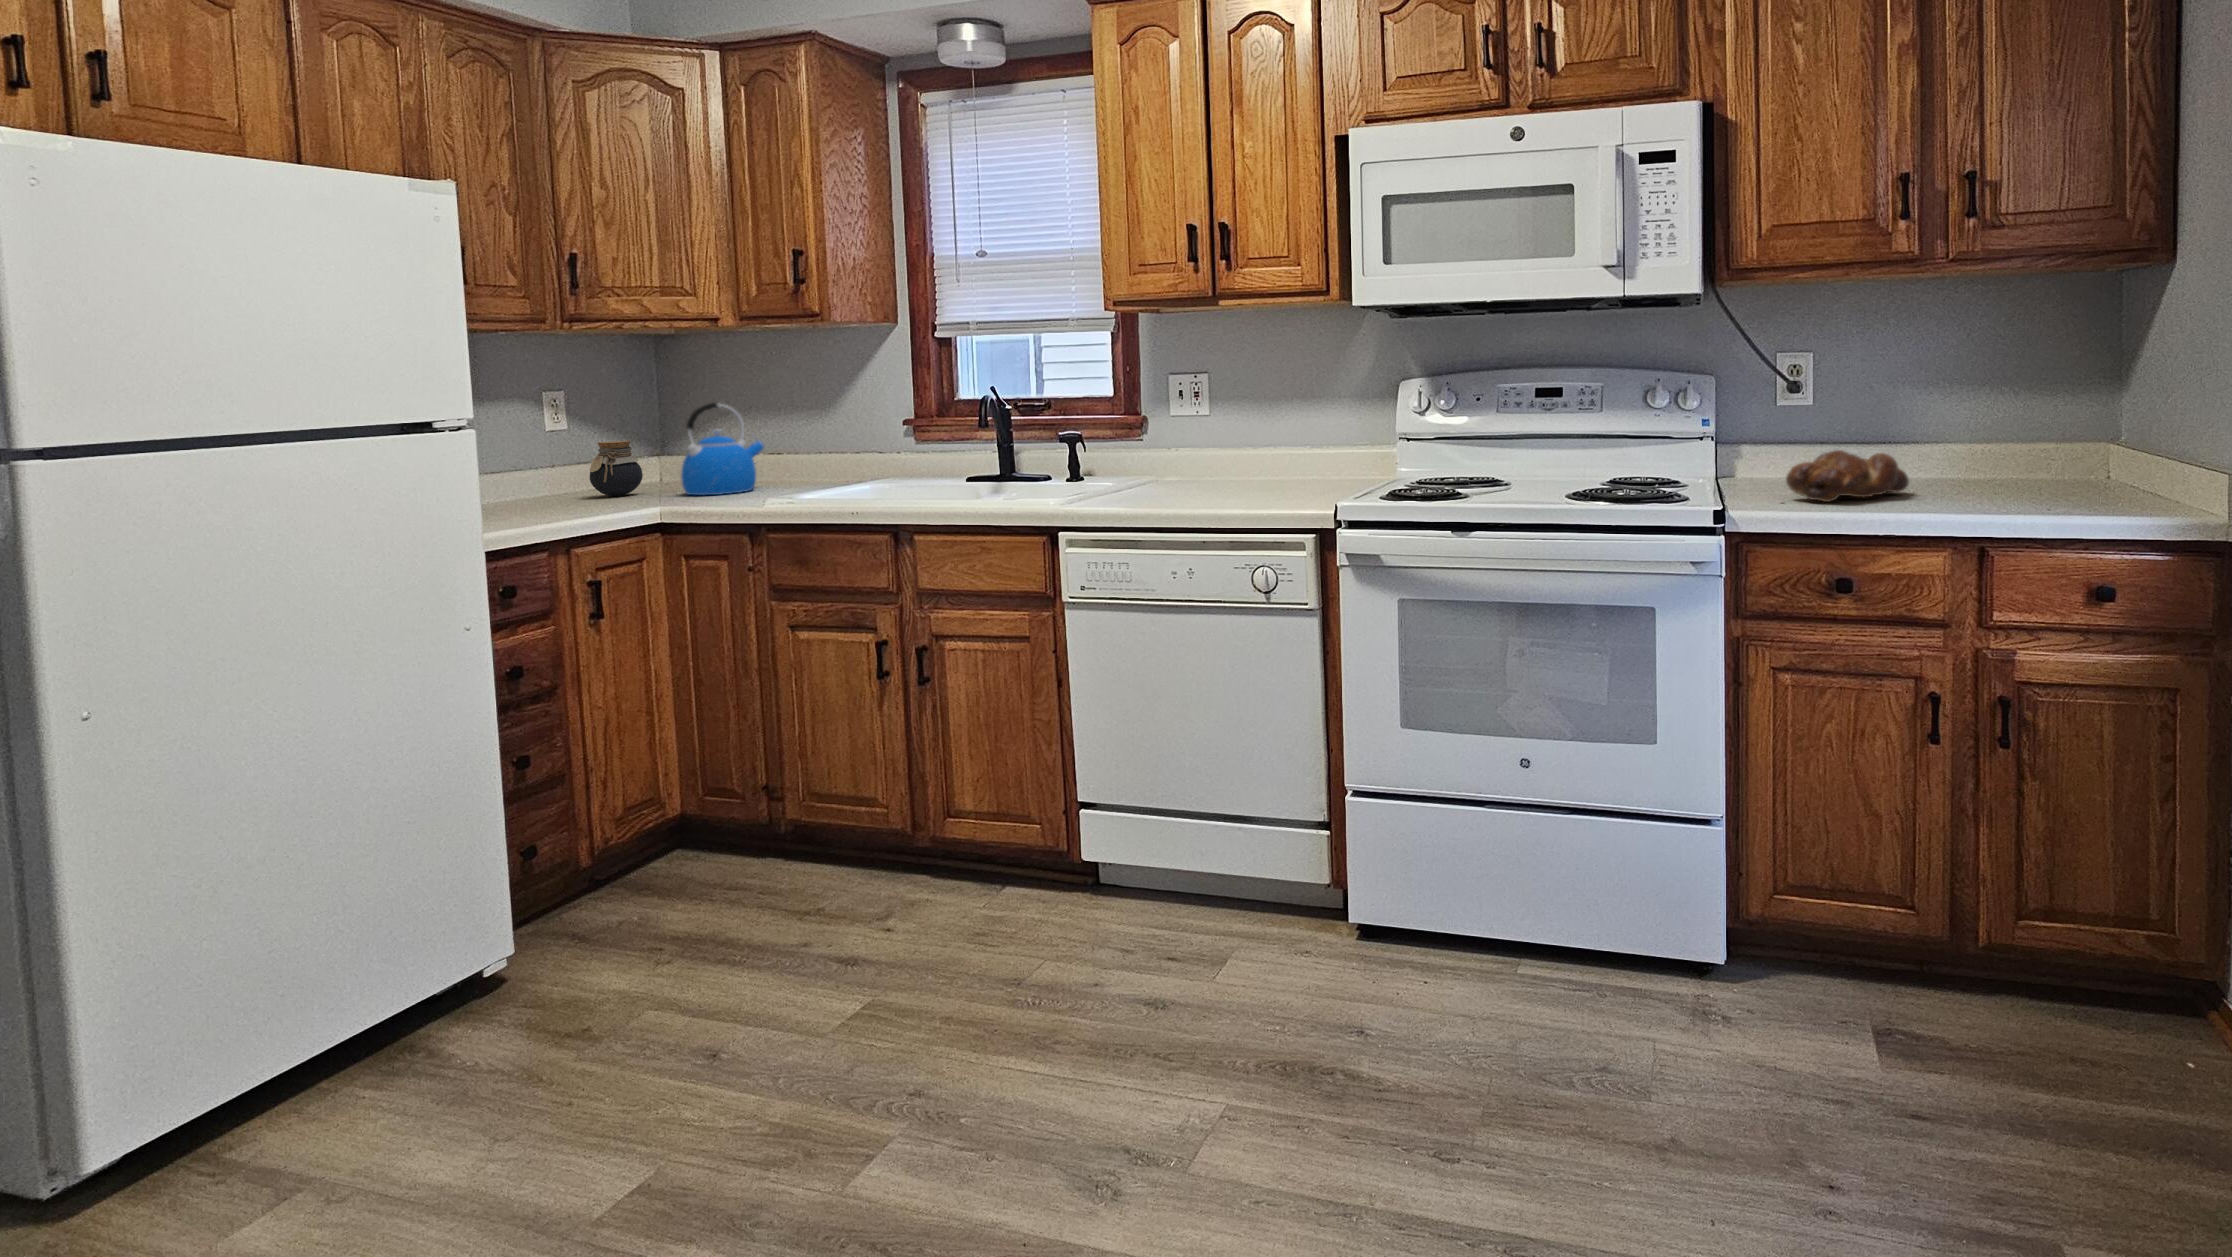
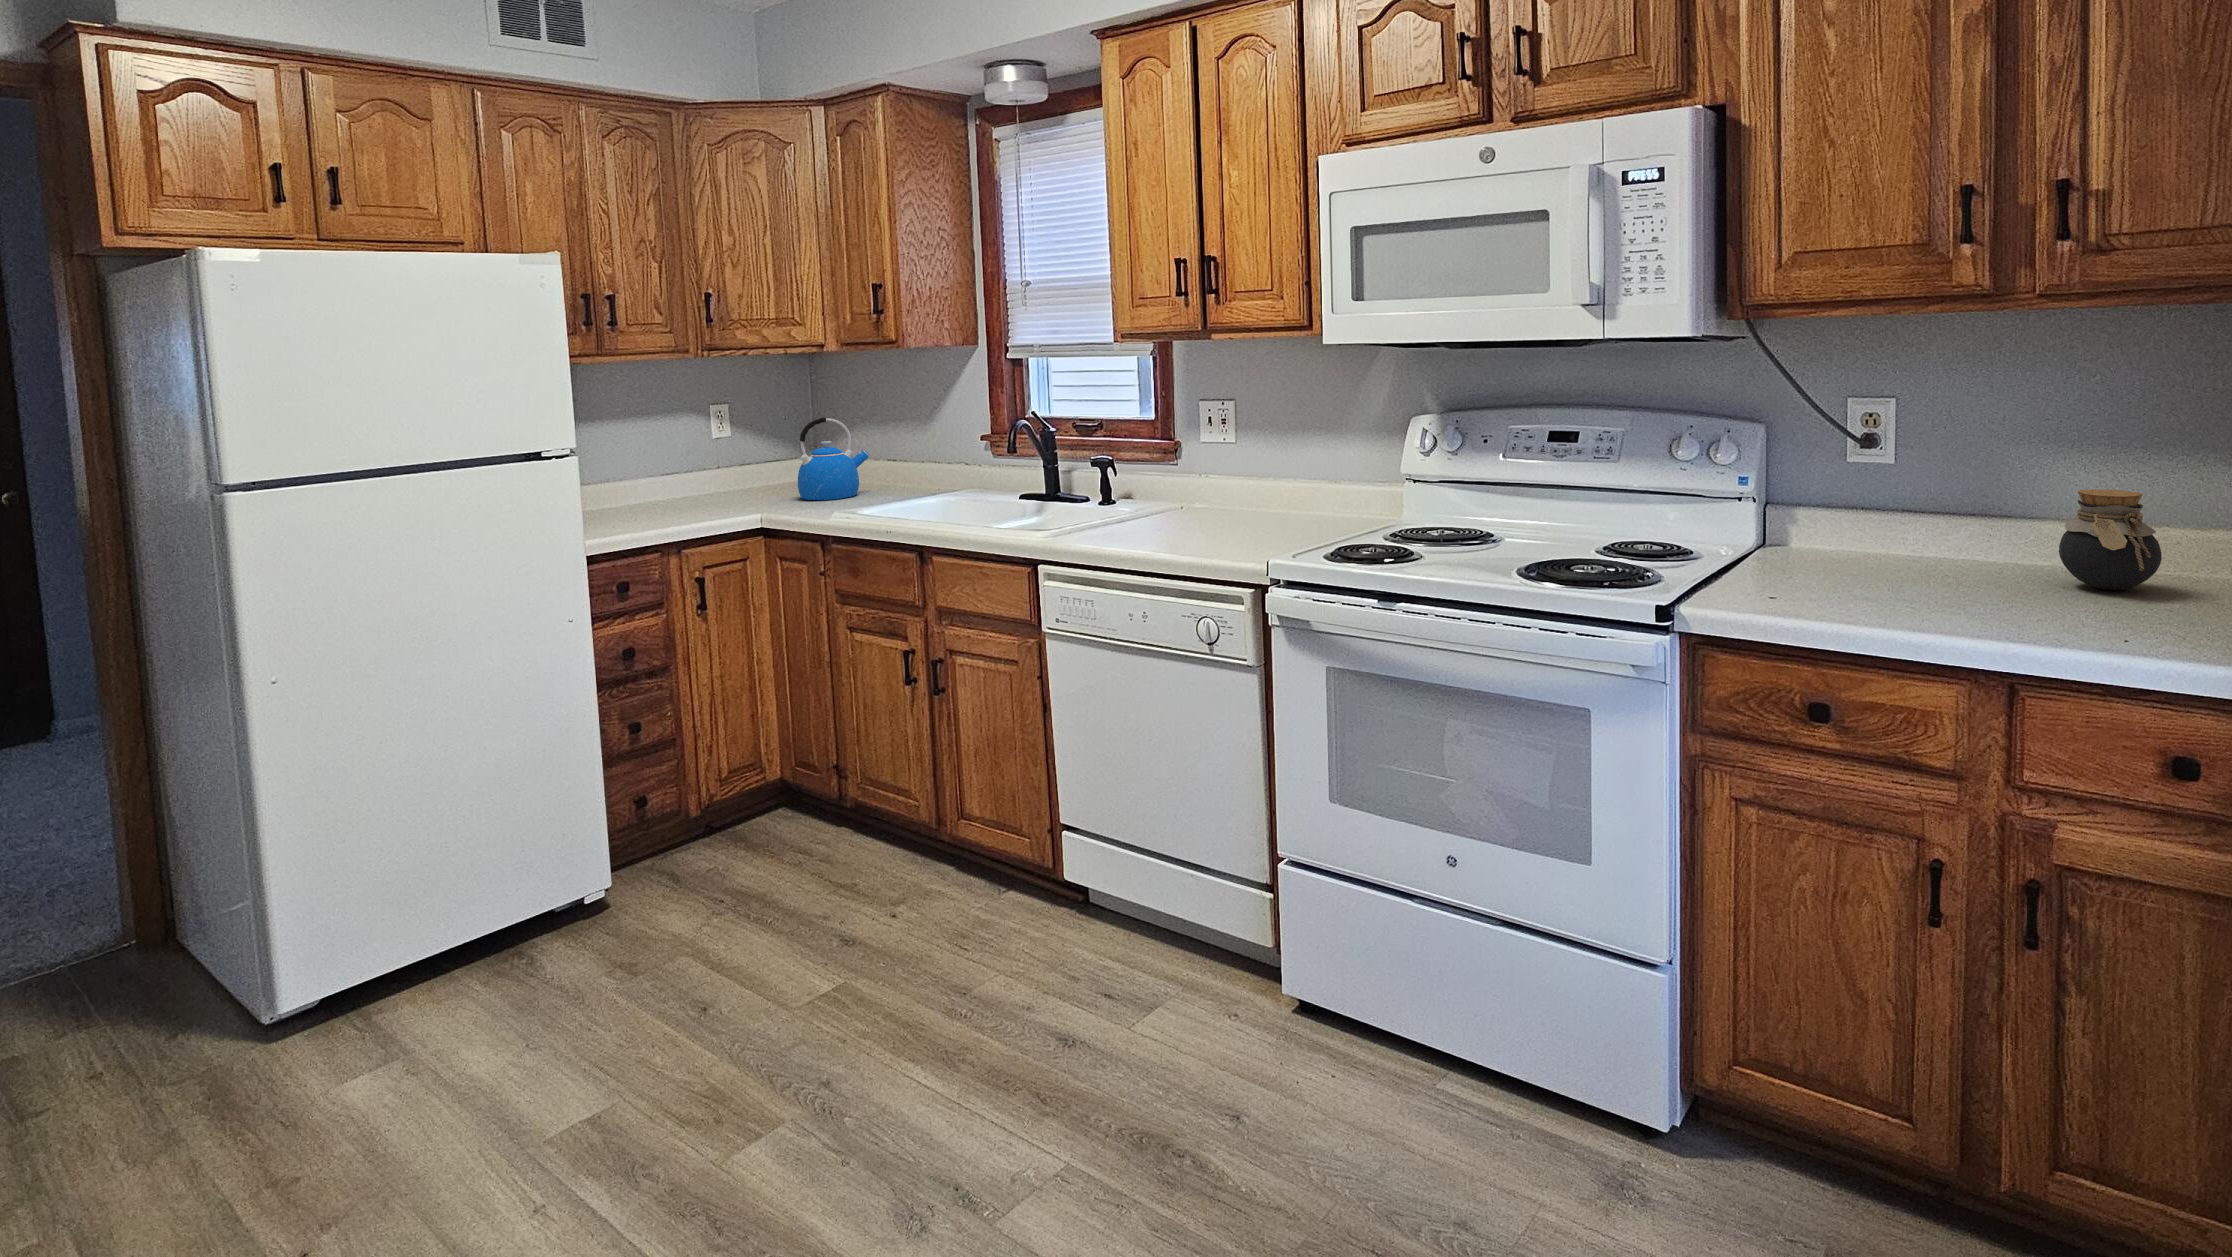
jar: present [590,441,643,496] -> present [2059,489,2162,590]
bread loaf: present [1786,450,1909,502] -> none [1782,537,1963,604]

